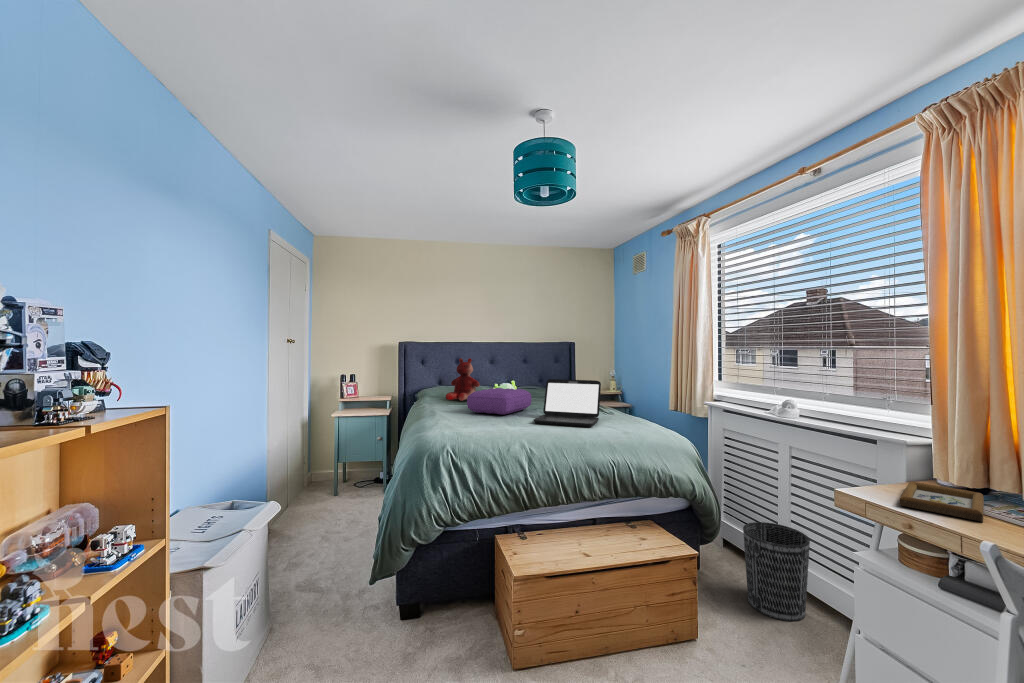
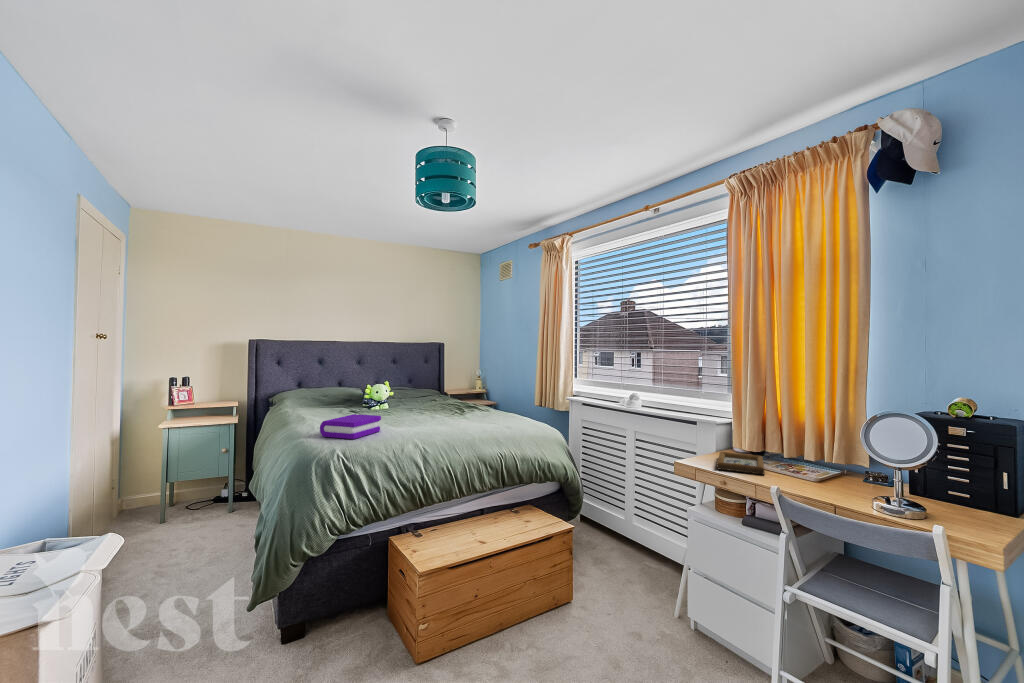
teddy bear: present [446,358,480,401] -> none [308,359,348,405]
laptop: present [533,379,601,427] -> none [419,380,482,425]
pillow: present [467,388,532,415] -> none [343,390,409,417]
book: none [436,411,494,435] -> present [320,414,381,439]
wastebasket: present [743,522,810,621] -> none [603,497,652,575]

